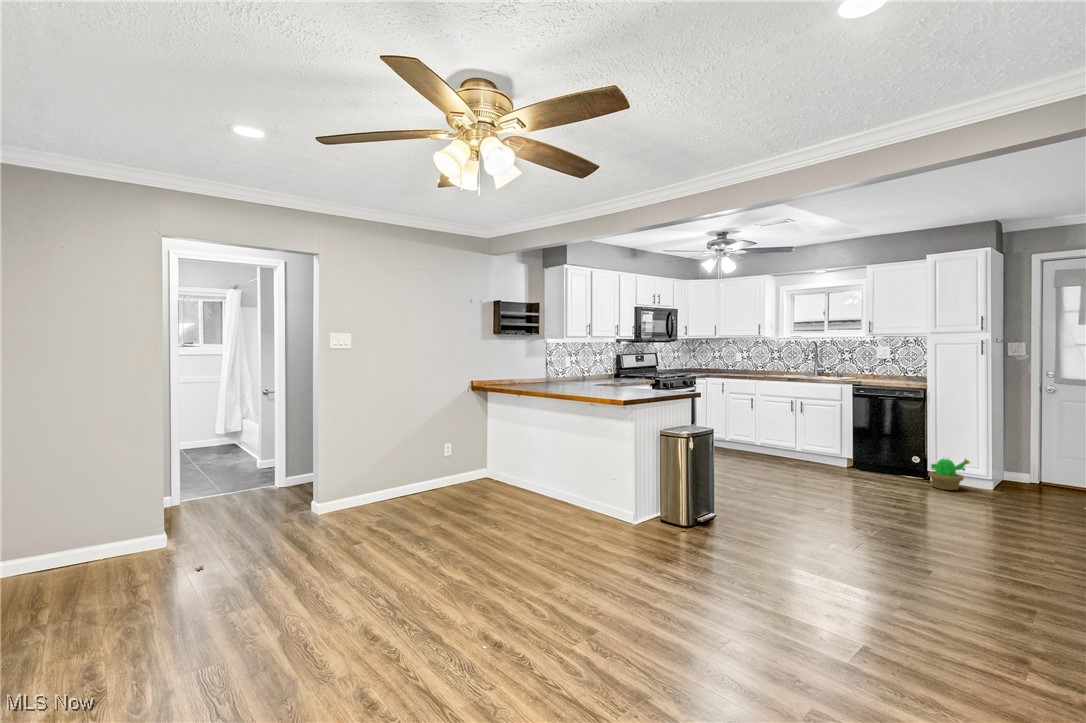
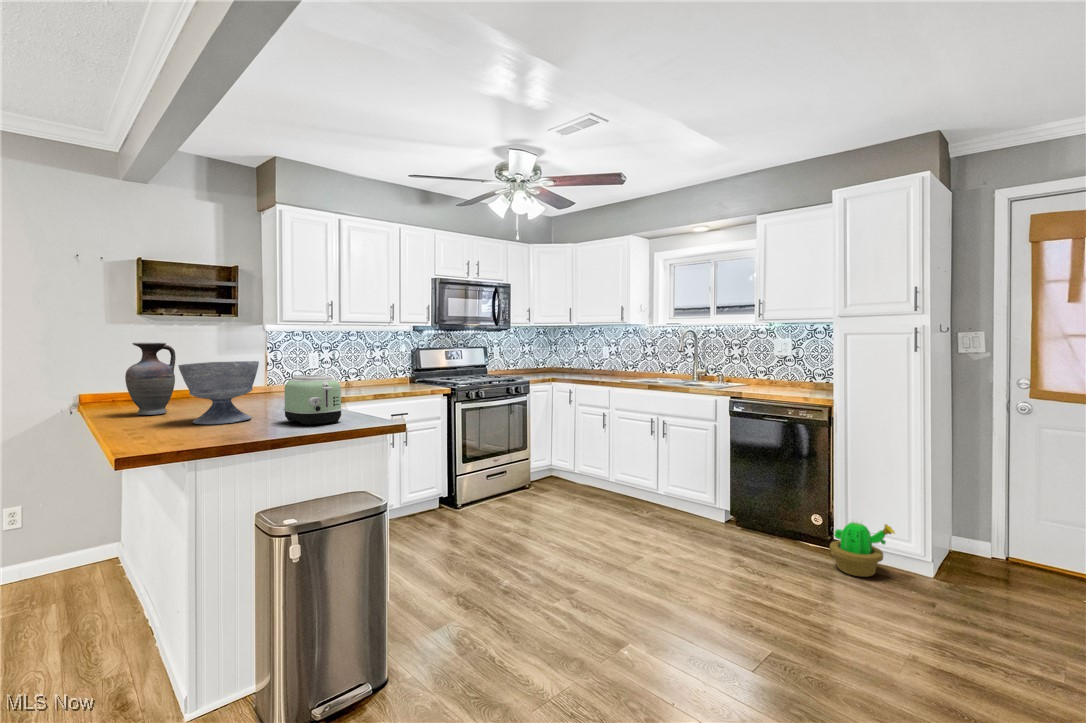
vase: none [536,351,557,391] -> present [125,343,176,415]
bowl: none [585,361,621,393] -> present [178,361,259,424]
toaster: none [640,368,673,394] -> present [284,375,342,425]

